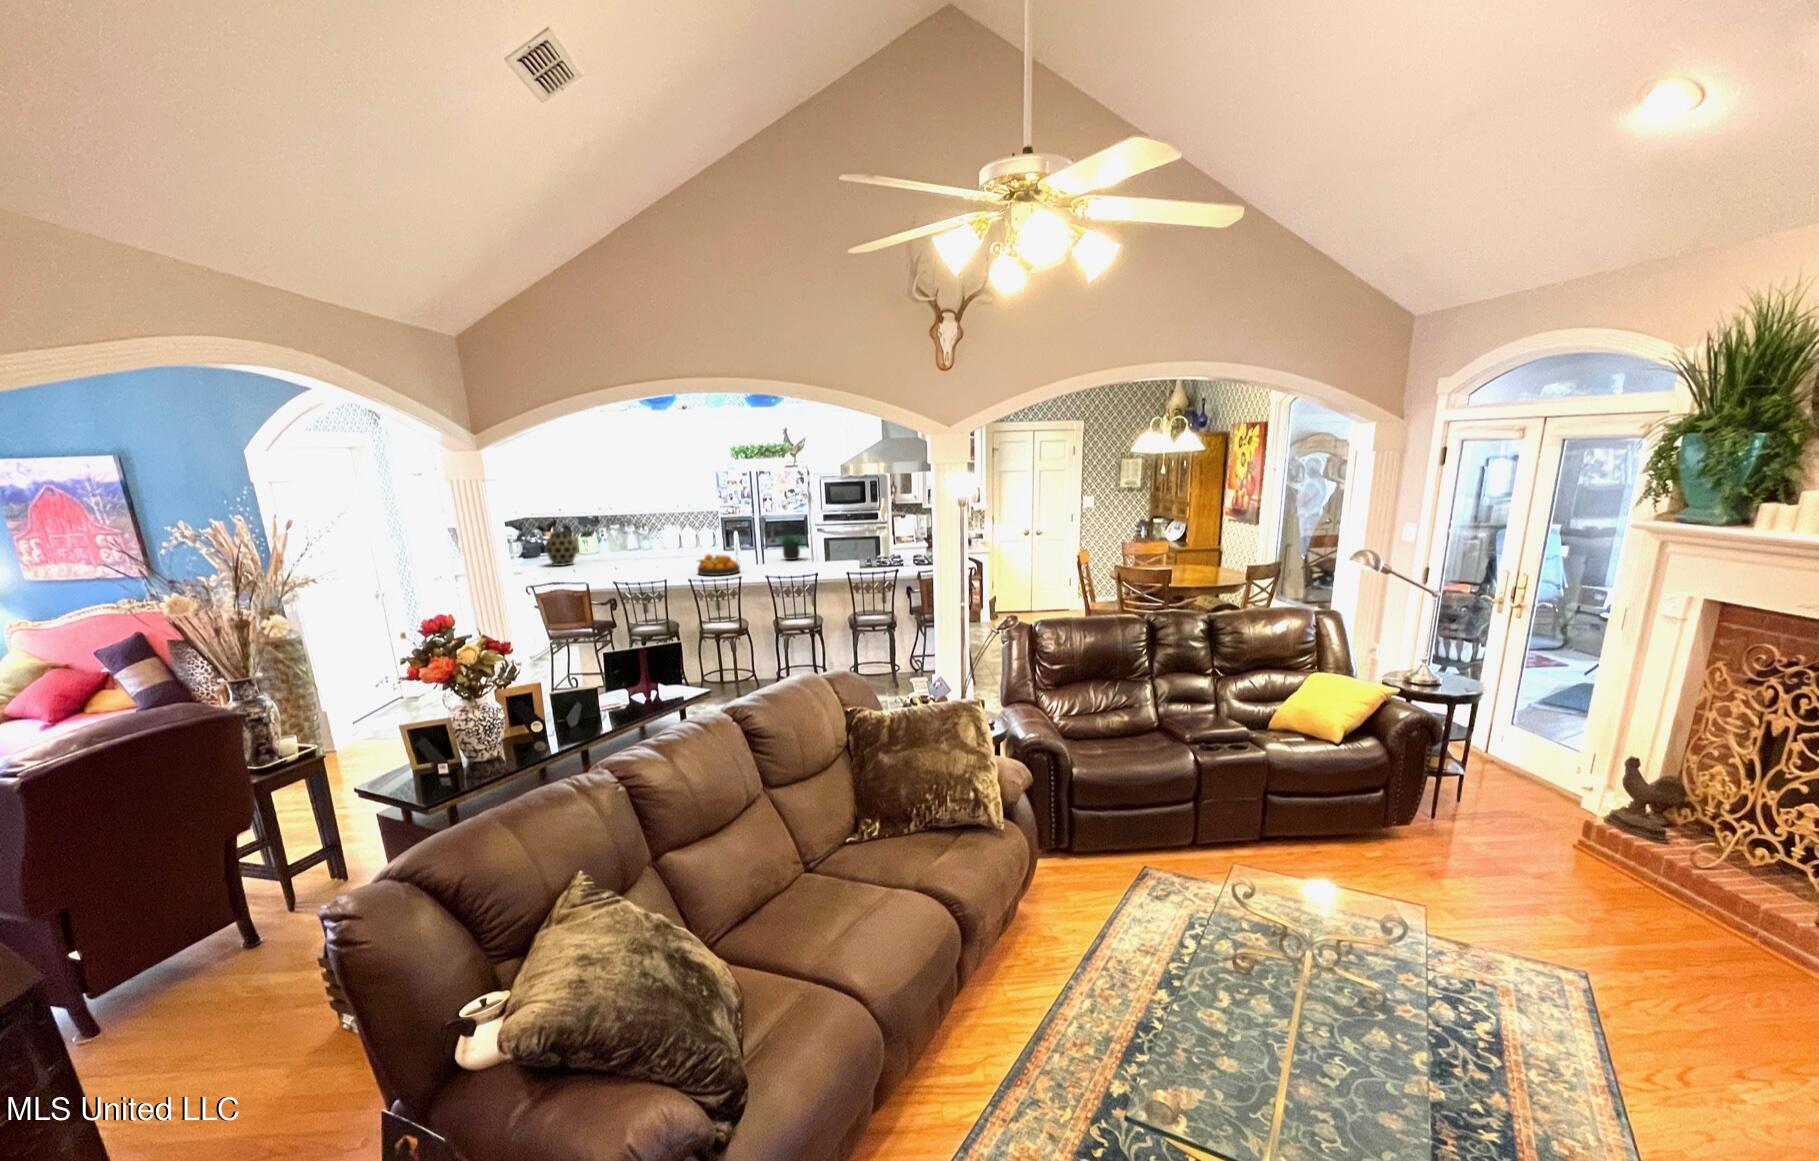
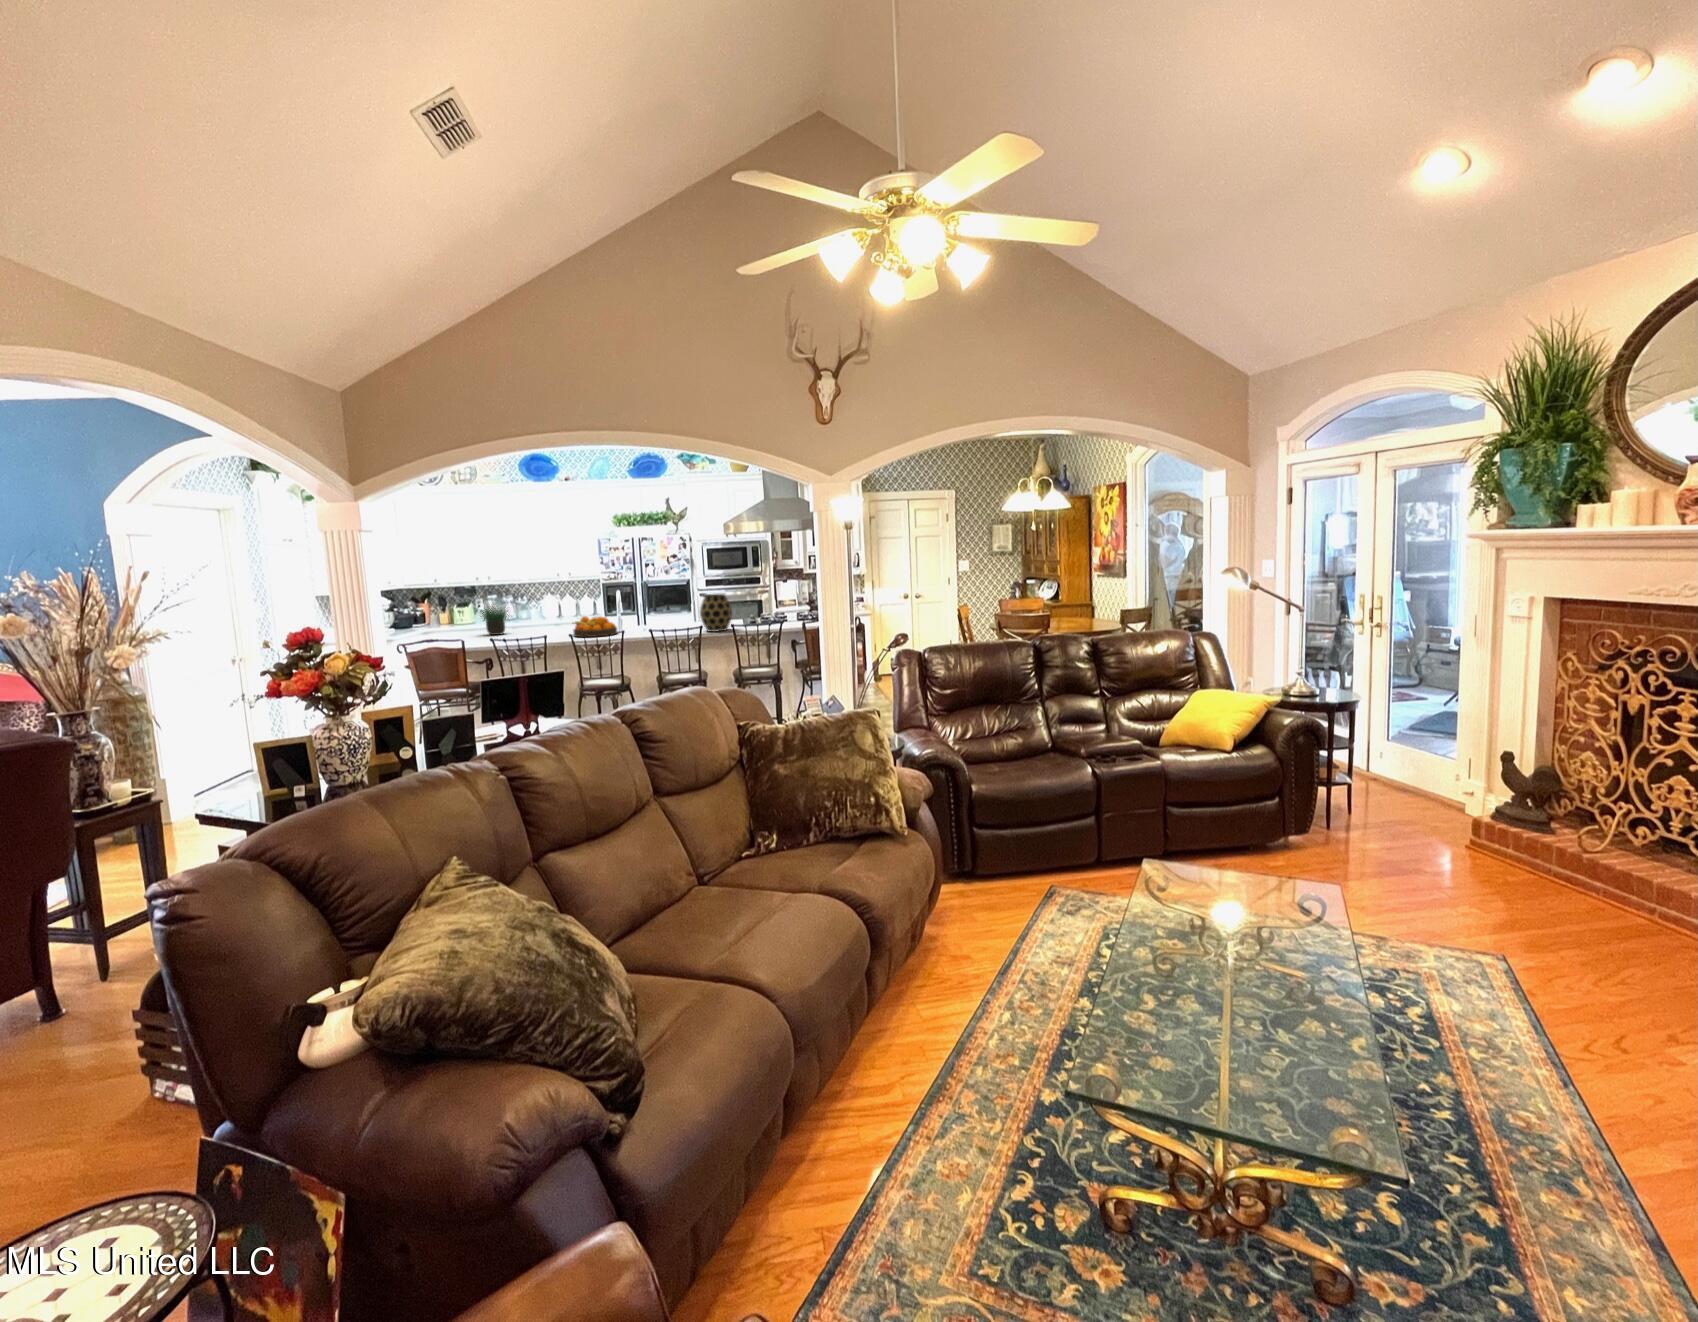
vase: present [546,531,577,566] -> present [700,594,732,632]
potted plant: present [778,533,803,560] -> present [480,606,509,635]

